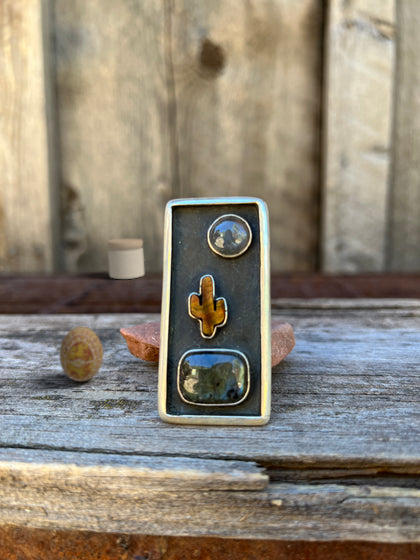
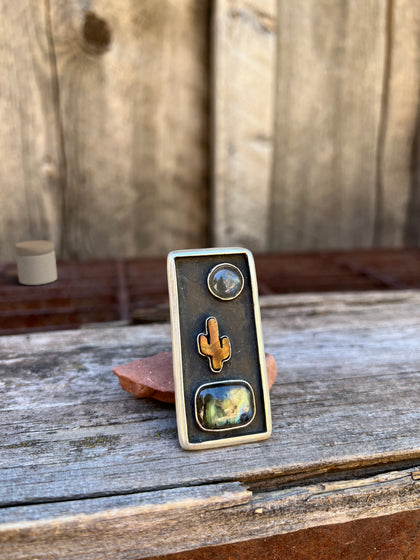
decorative egg: present [59,327,103,381] -> none [26,368,70,421]

